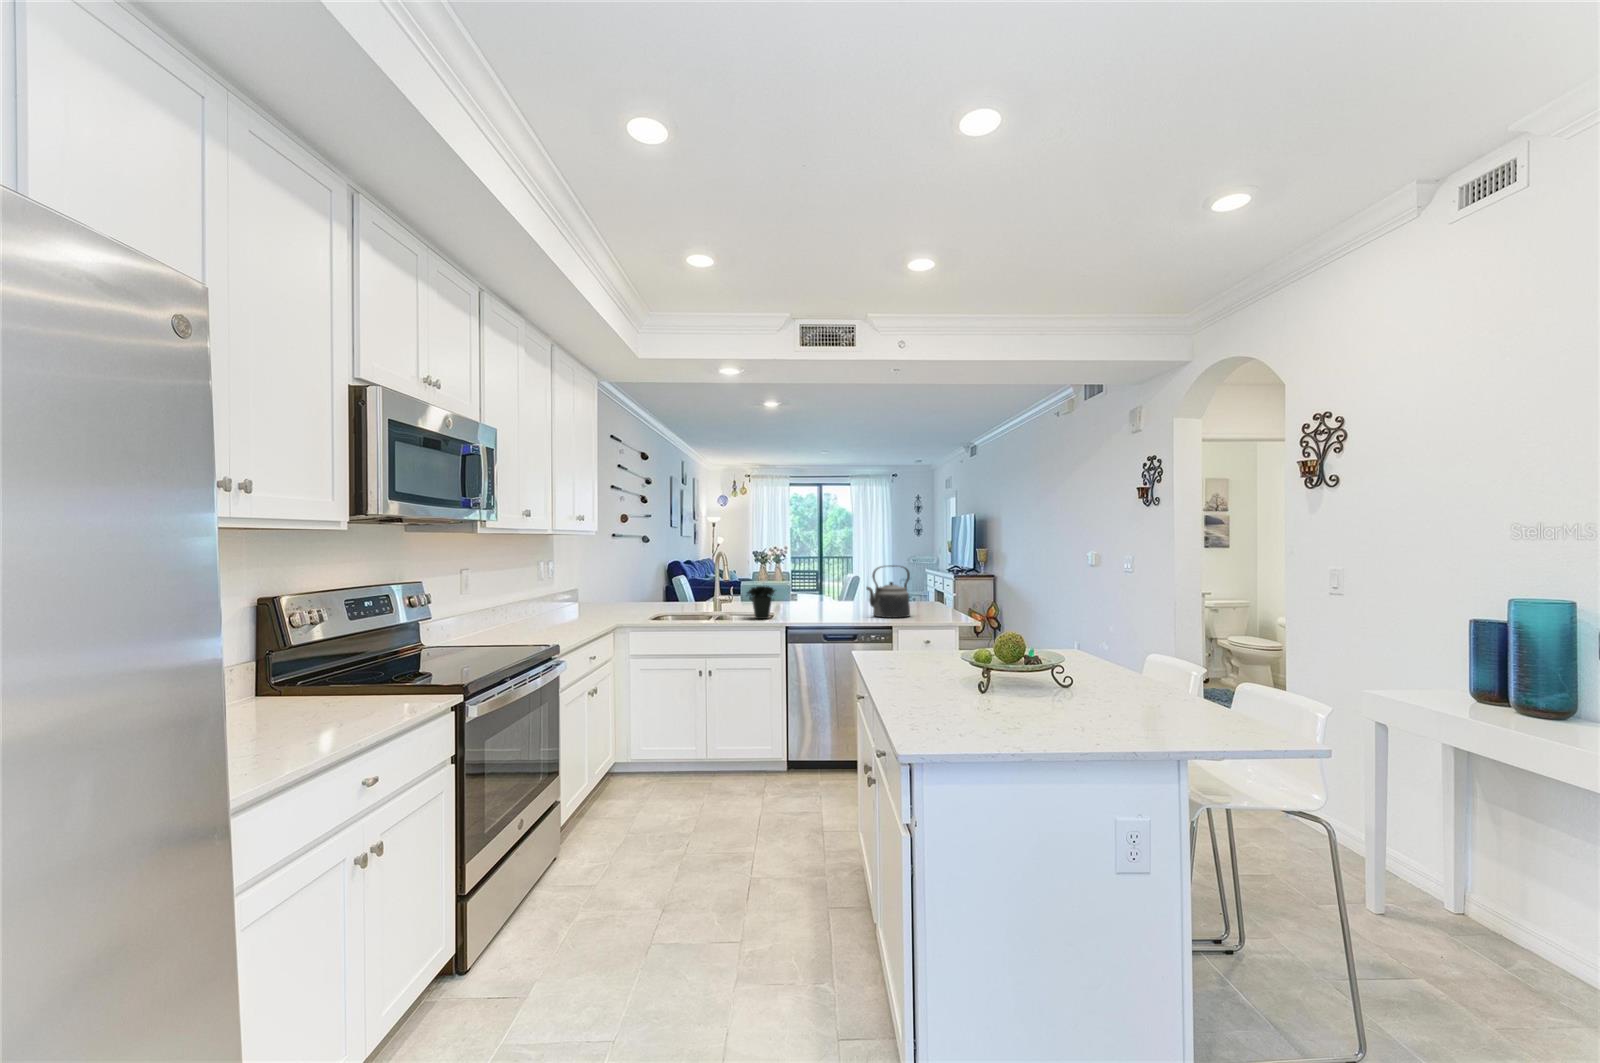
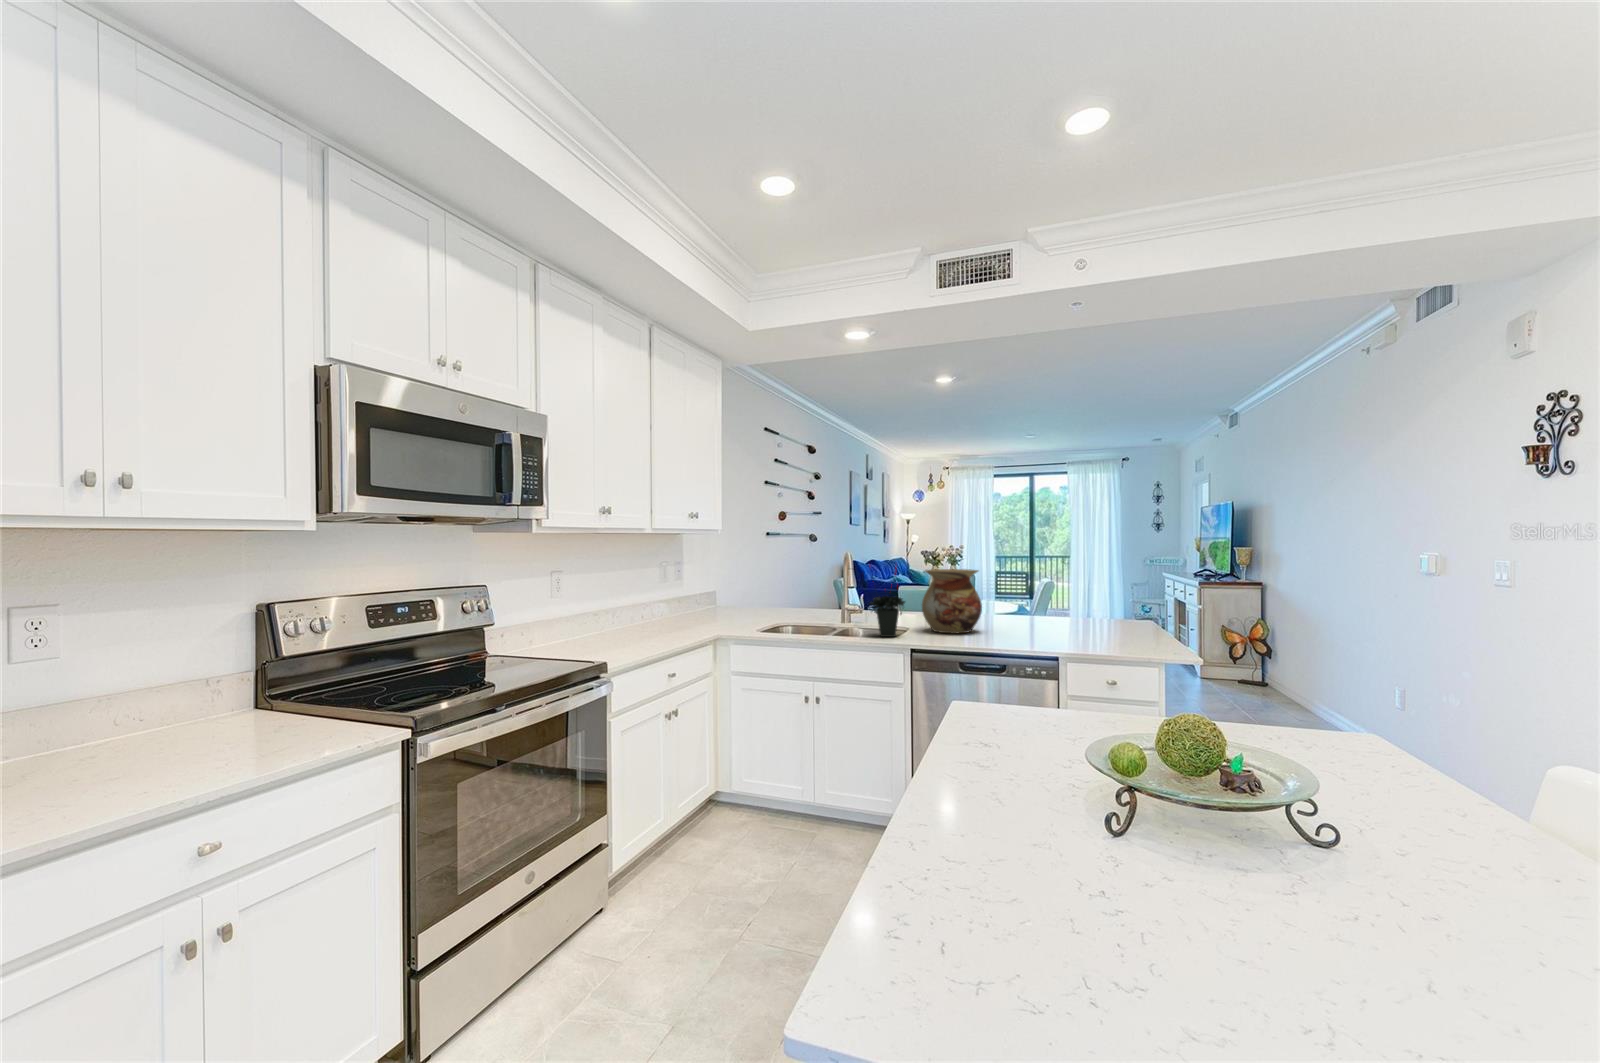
vase: none [784,564,830,614] -> present [922,569,982,633]
kettle: present [867,565,910,618] -> none [1024,573,1089,644]

